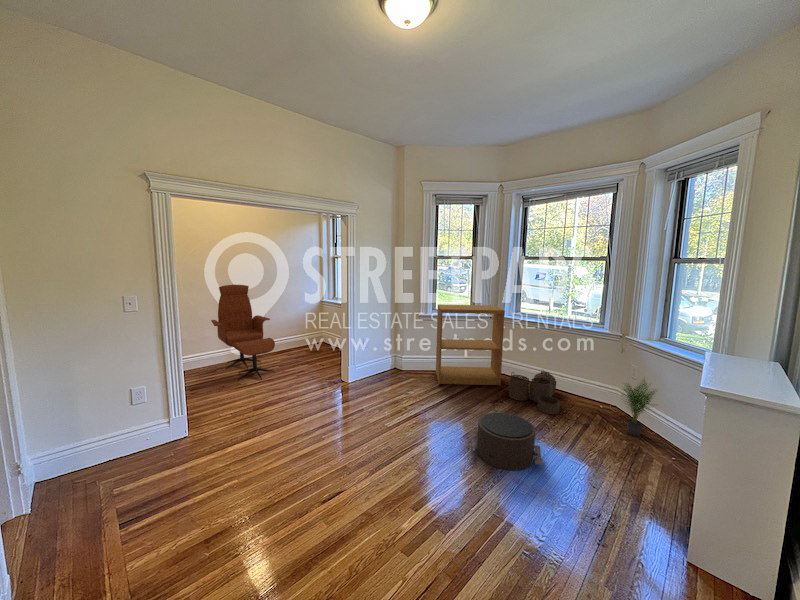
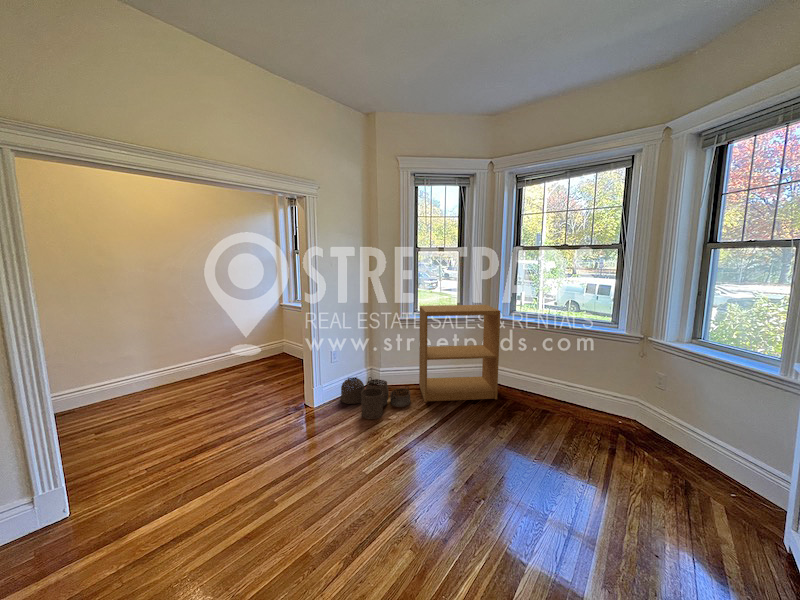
lounge chair: present [211,285,275,381] -> none [134,289,220,413]
woven basket: present [509,371,560,414] -> present [341,377,410,419]
potted plant: present [622,380,655,436] -> none [649,389,709,462]
pouf: present [469,412,543,471] -> none [482,448,587,538]

